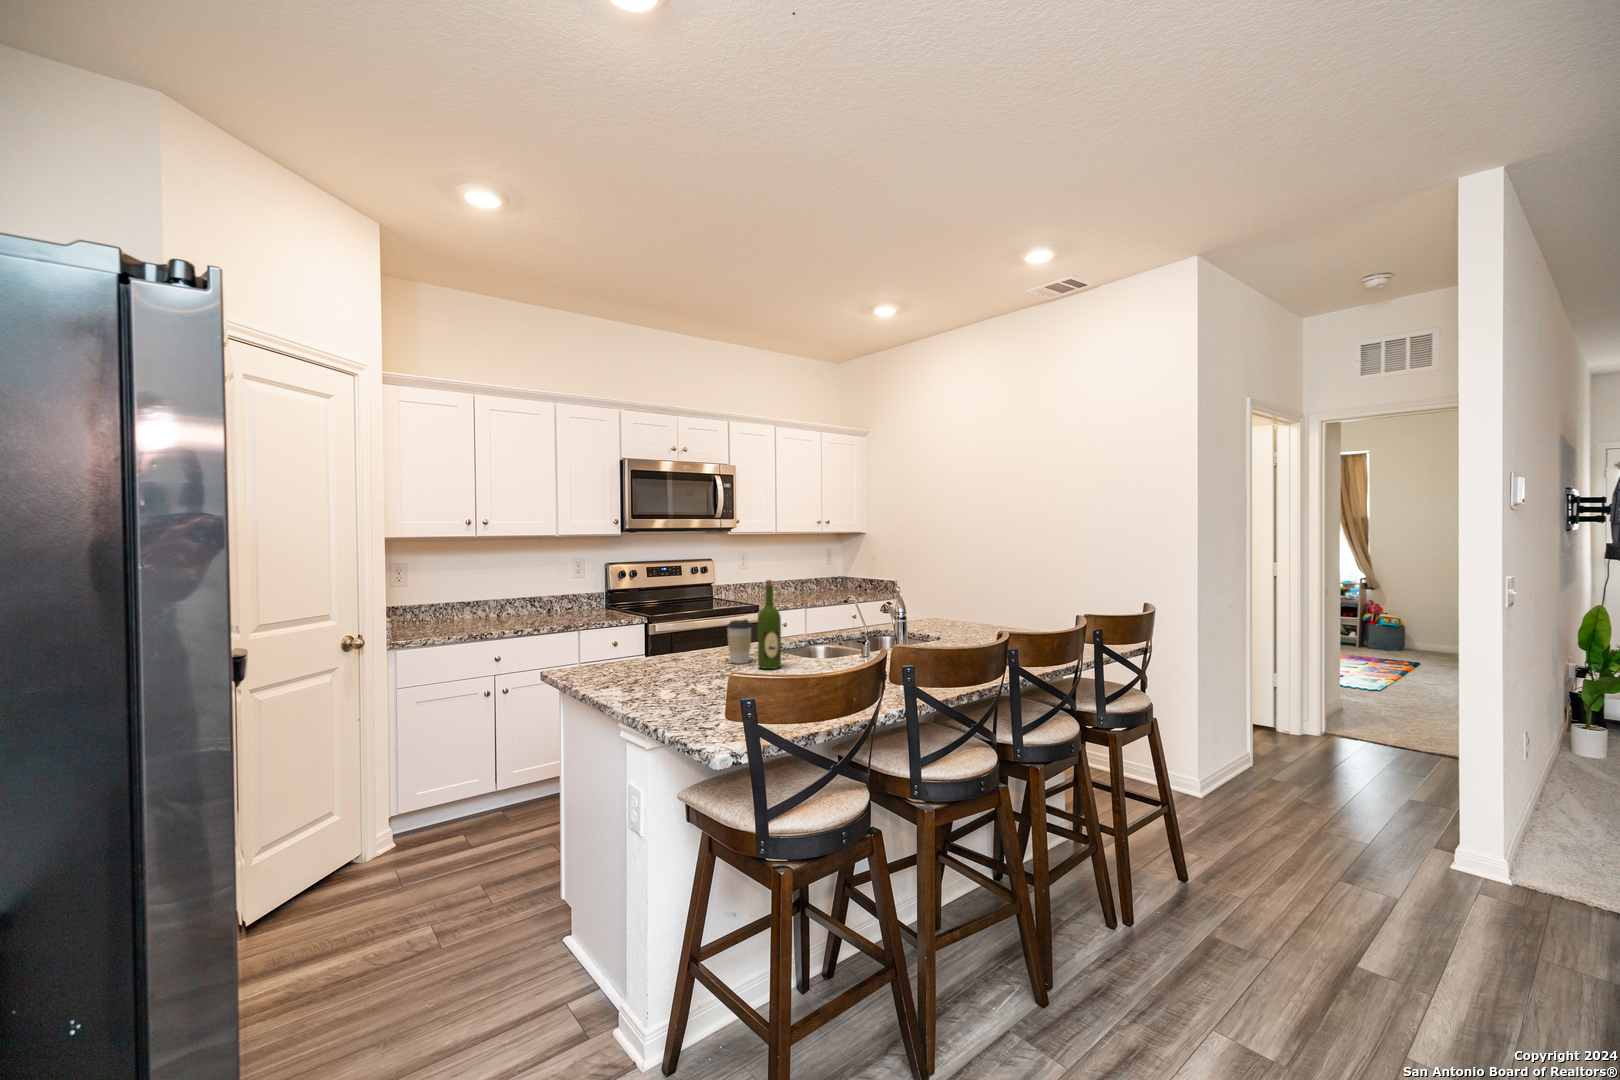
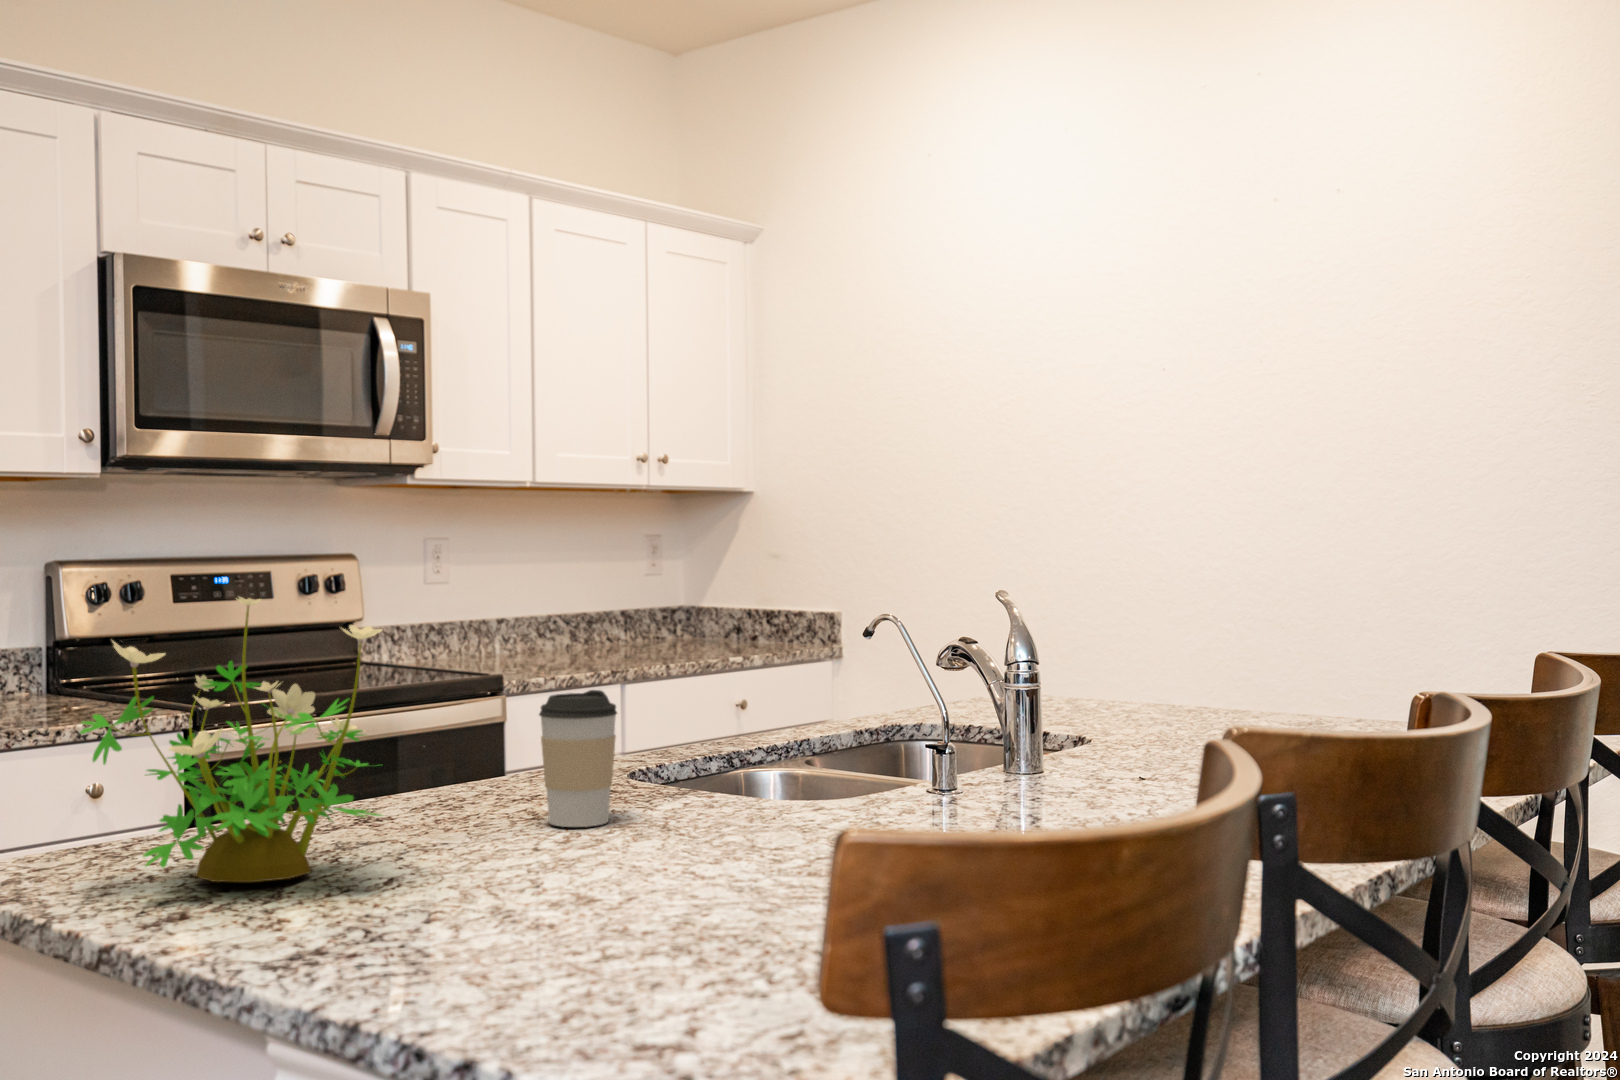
wine bottle: present [758,580,781,669] -> none [653,563,724,840]
potted plant: none [584,591,670,678] -> present [80,597,382,882]

